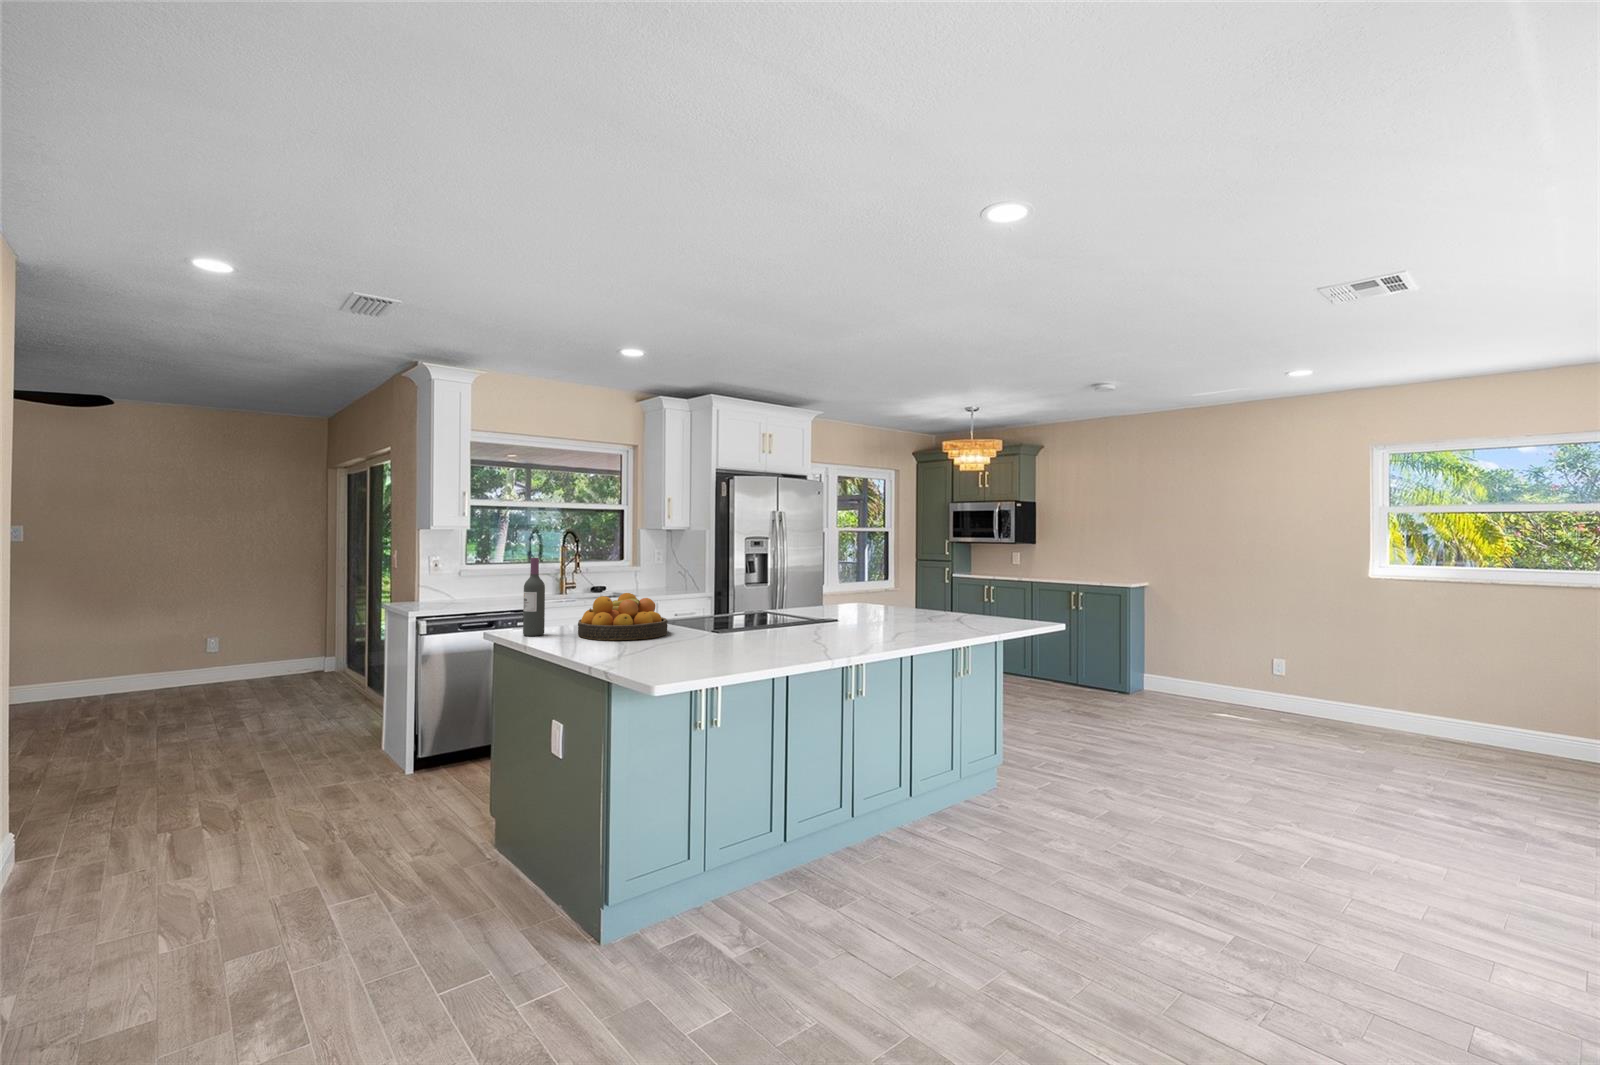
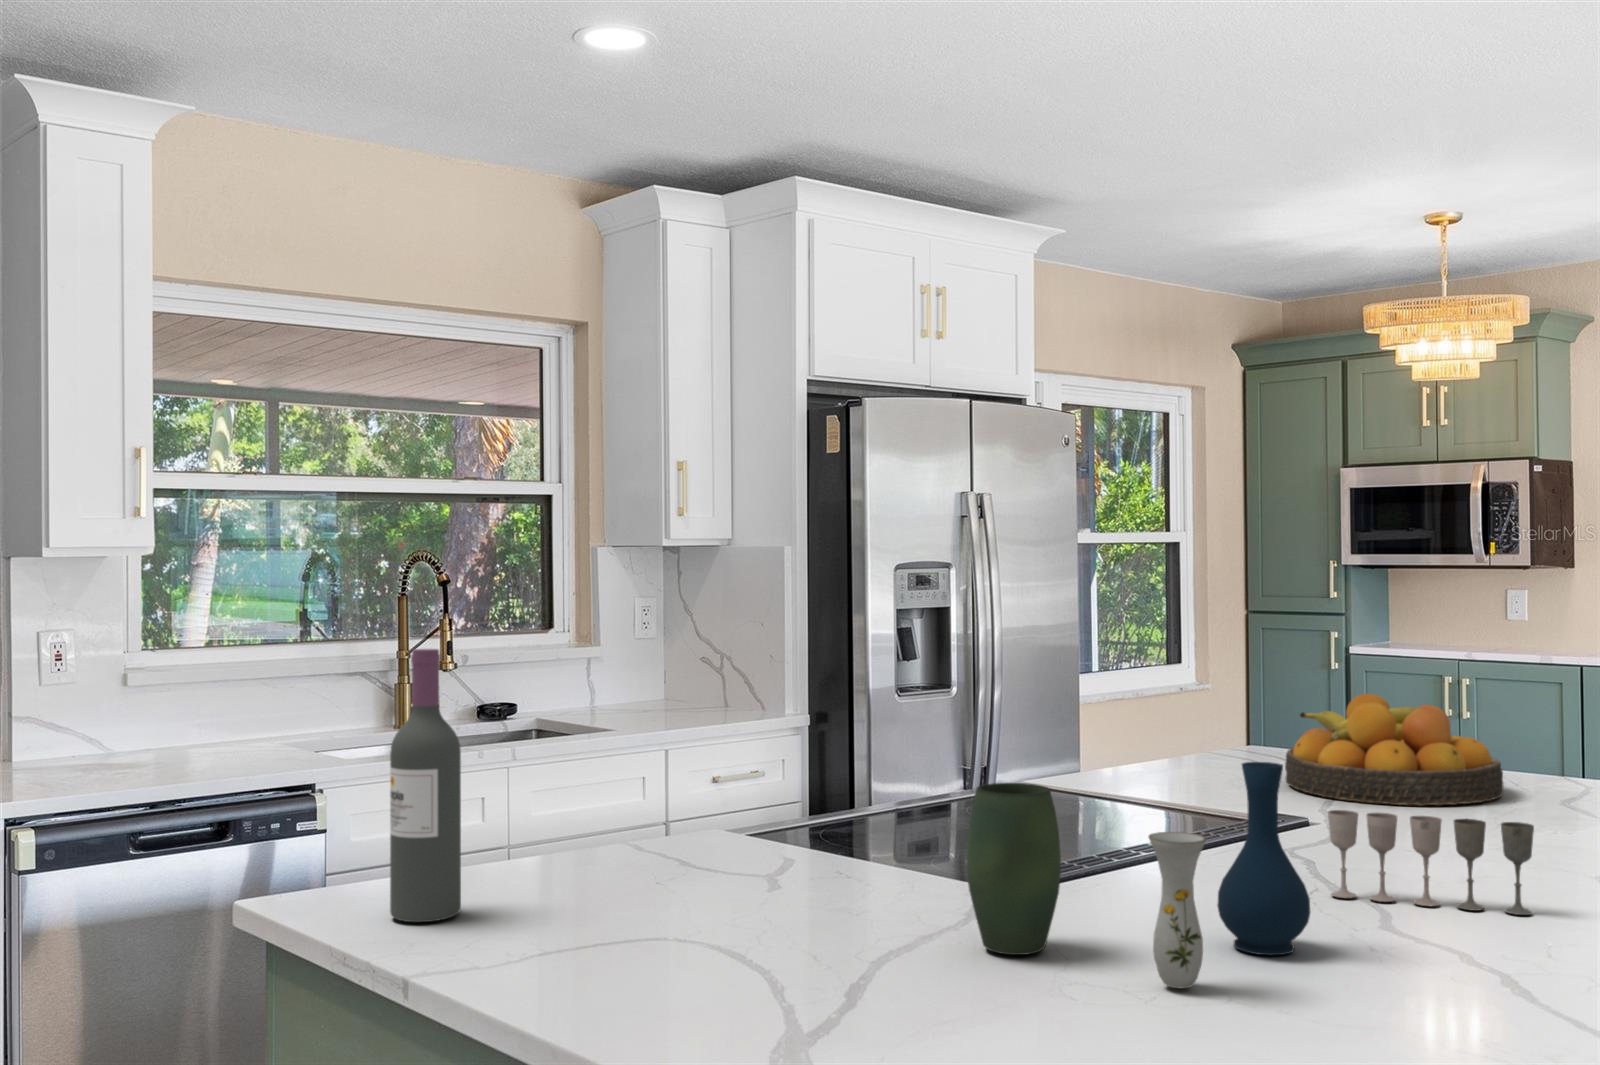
vase: none [680,592,775,649] -> present [967,762,1310,988]
fruit bowl: present [578,593,668,640] -> present [1285,694,1503,806]
wine glass: none [803,610,854,639] -> present [1328,810,1534,915]

